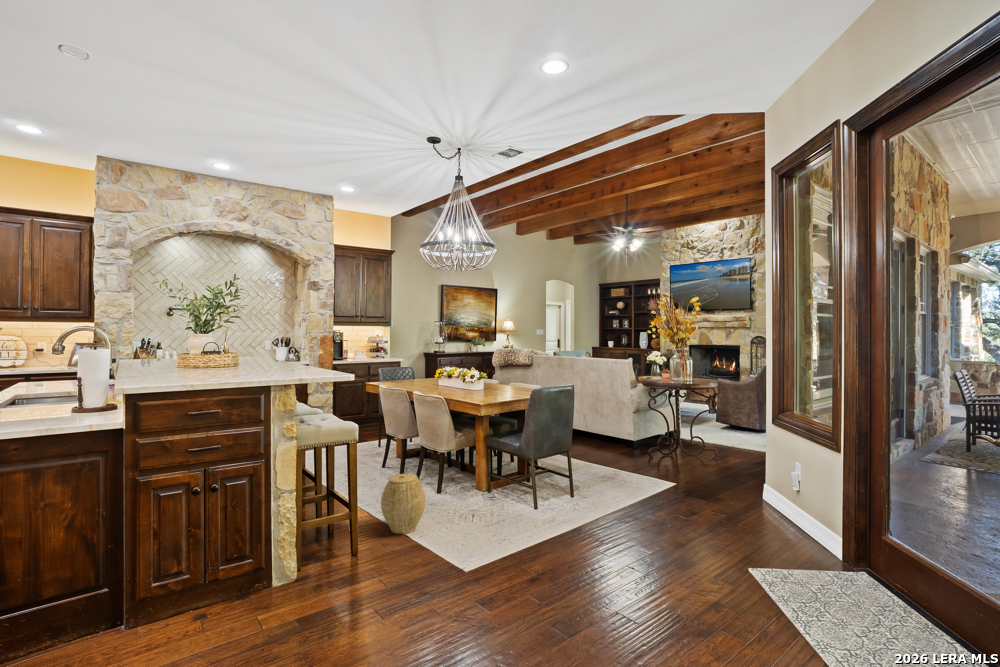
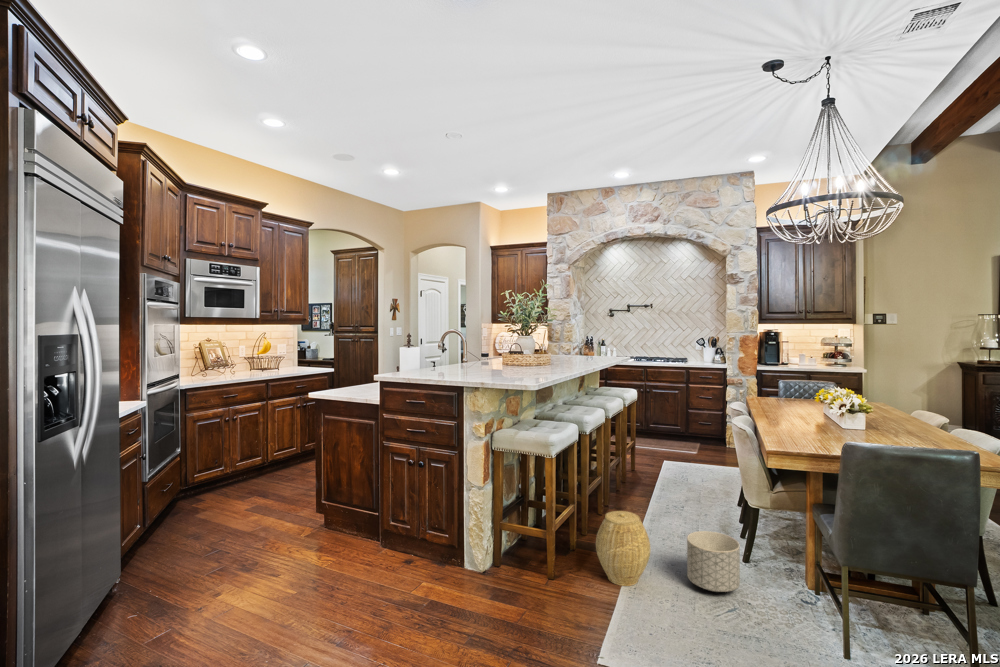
planter: none [434,470,469,511] -> present [687,531,740,592]

